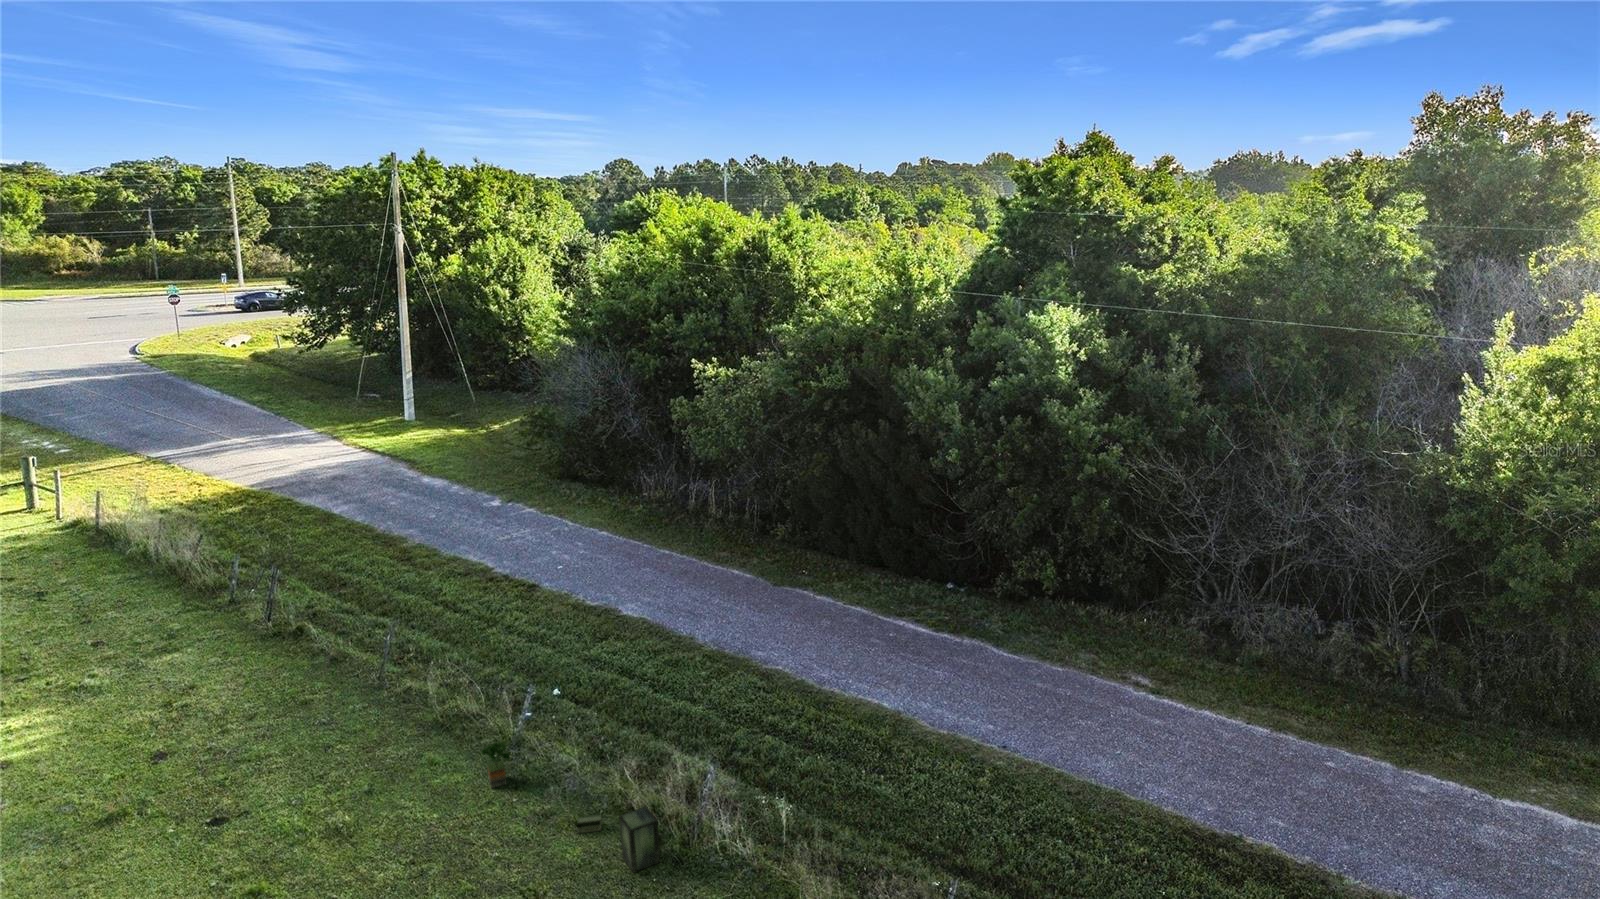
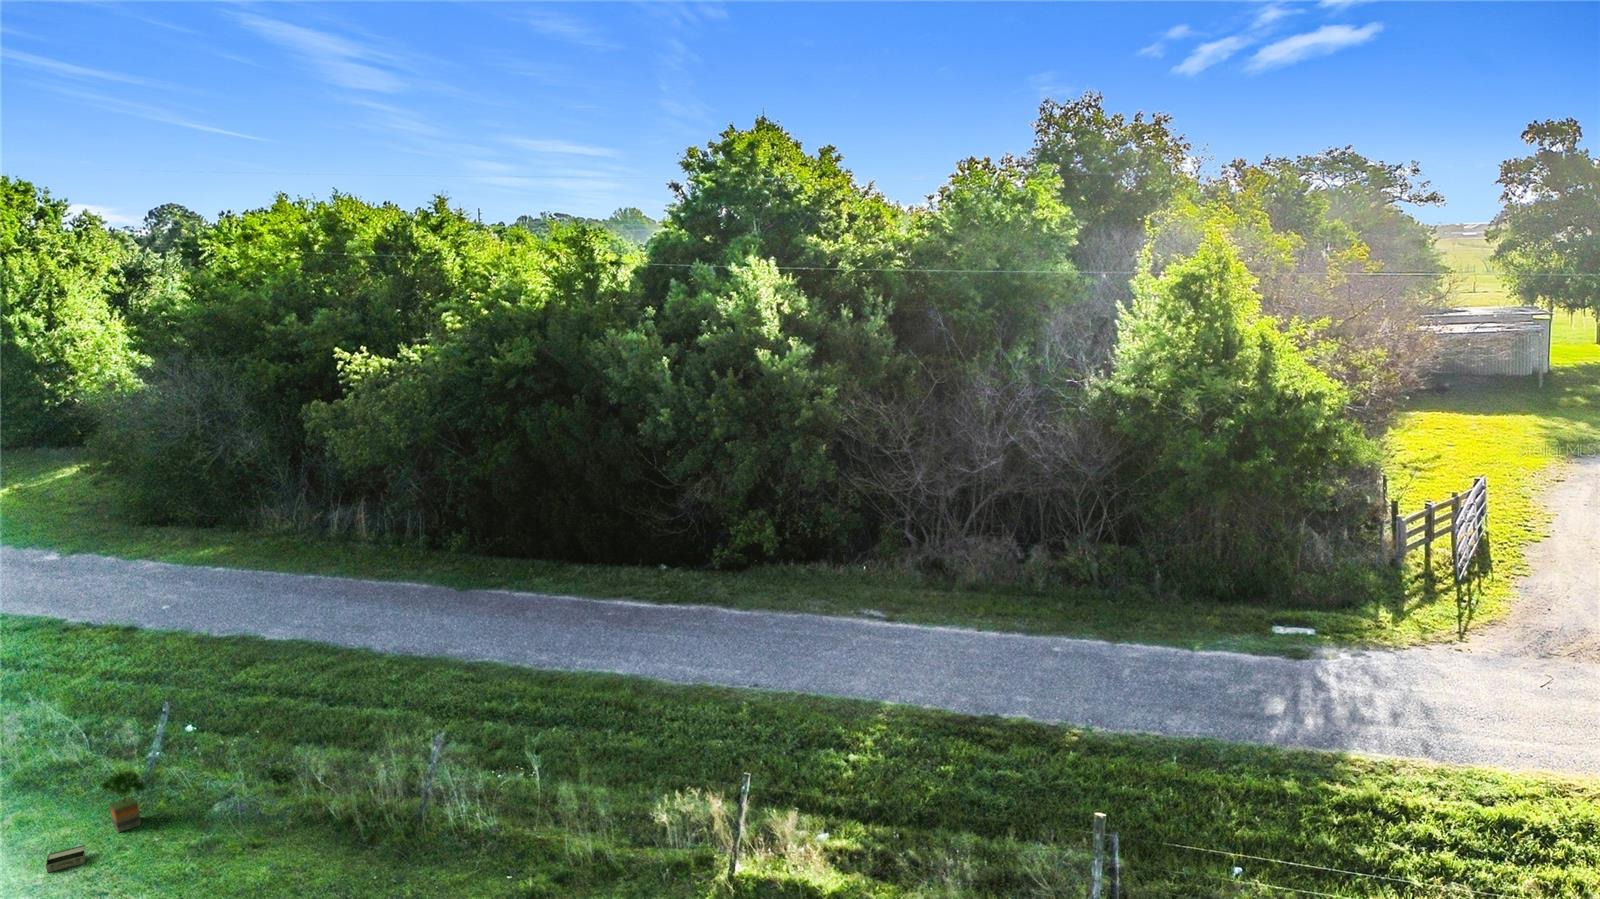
storage box: present [619,807,660,873] -> none [319,796,378,877]
toolbox: present [577,815,602,833] -> present [46,845,85,873]

